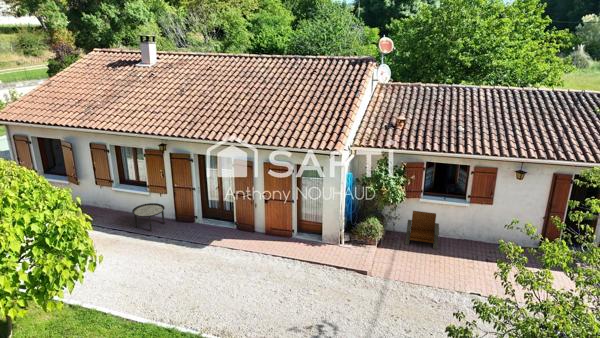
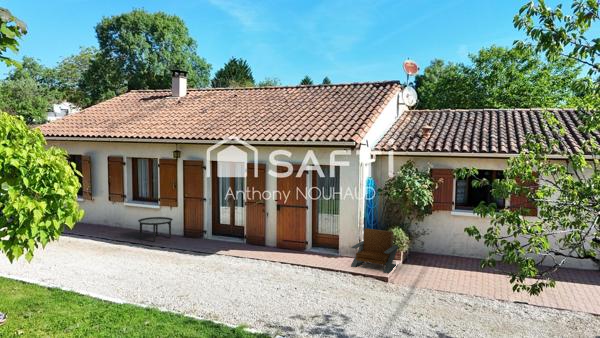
lounge chair: present [405,211,439,249] -> present [351,228,398,273]

